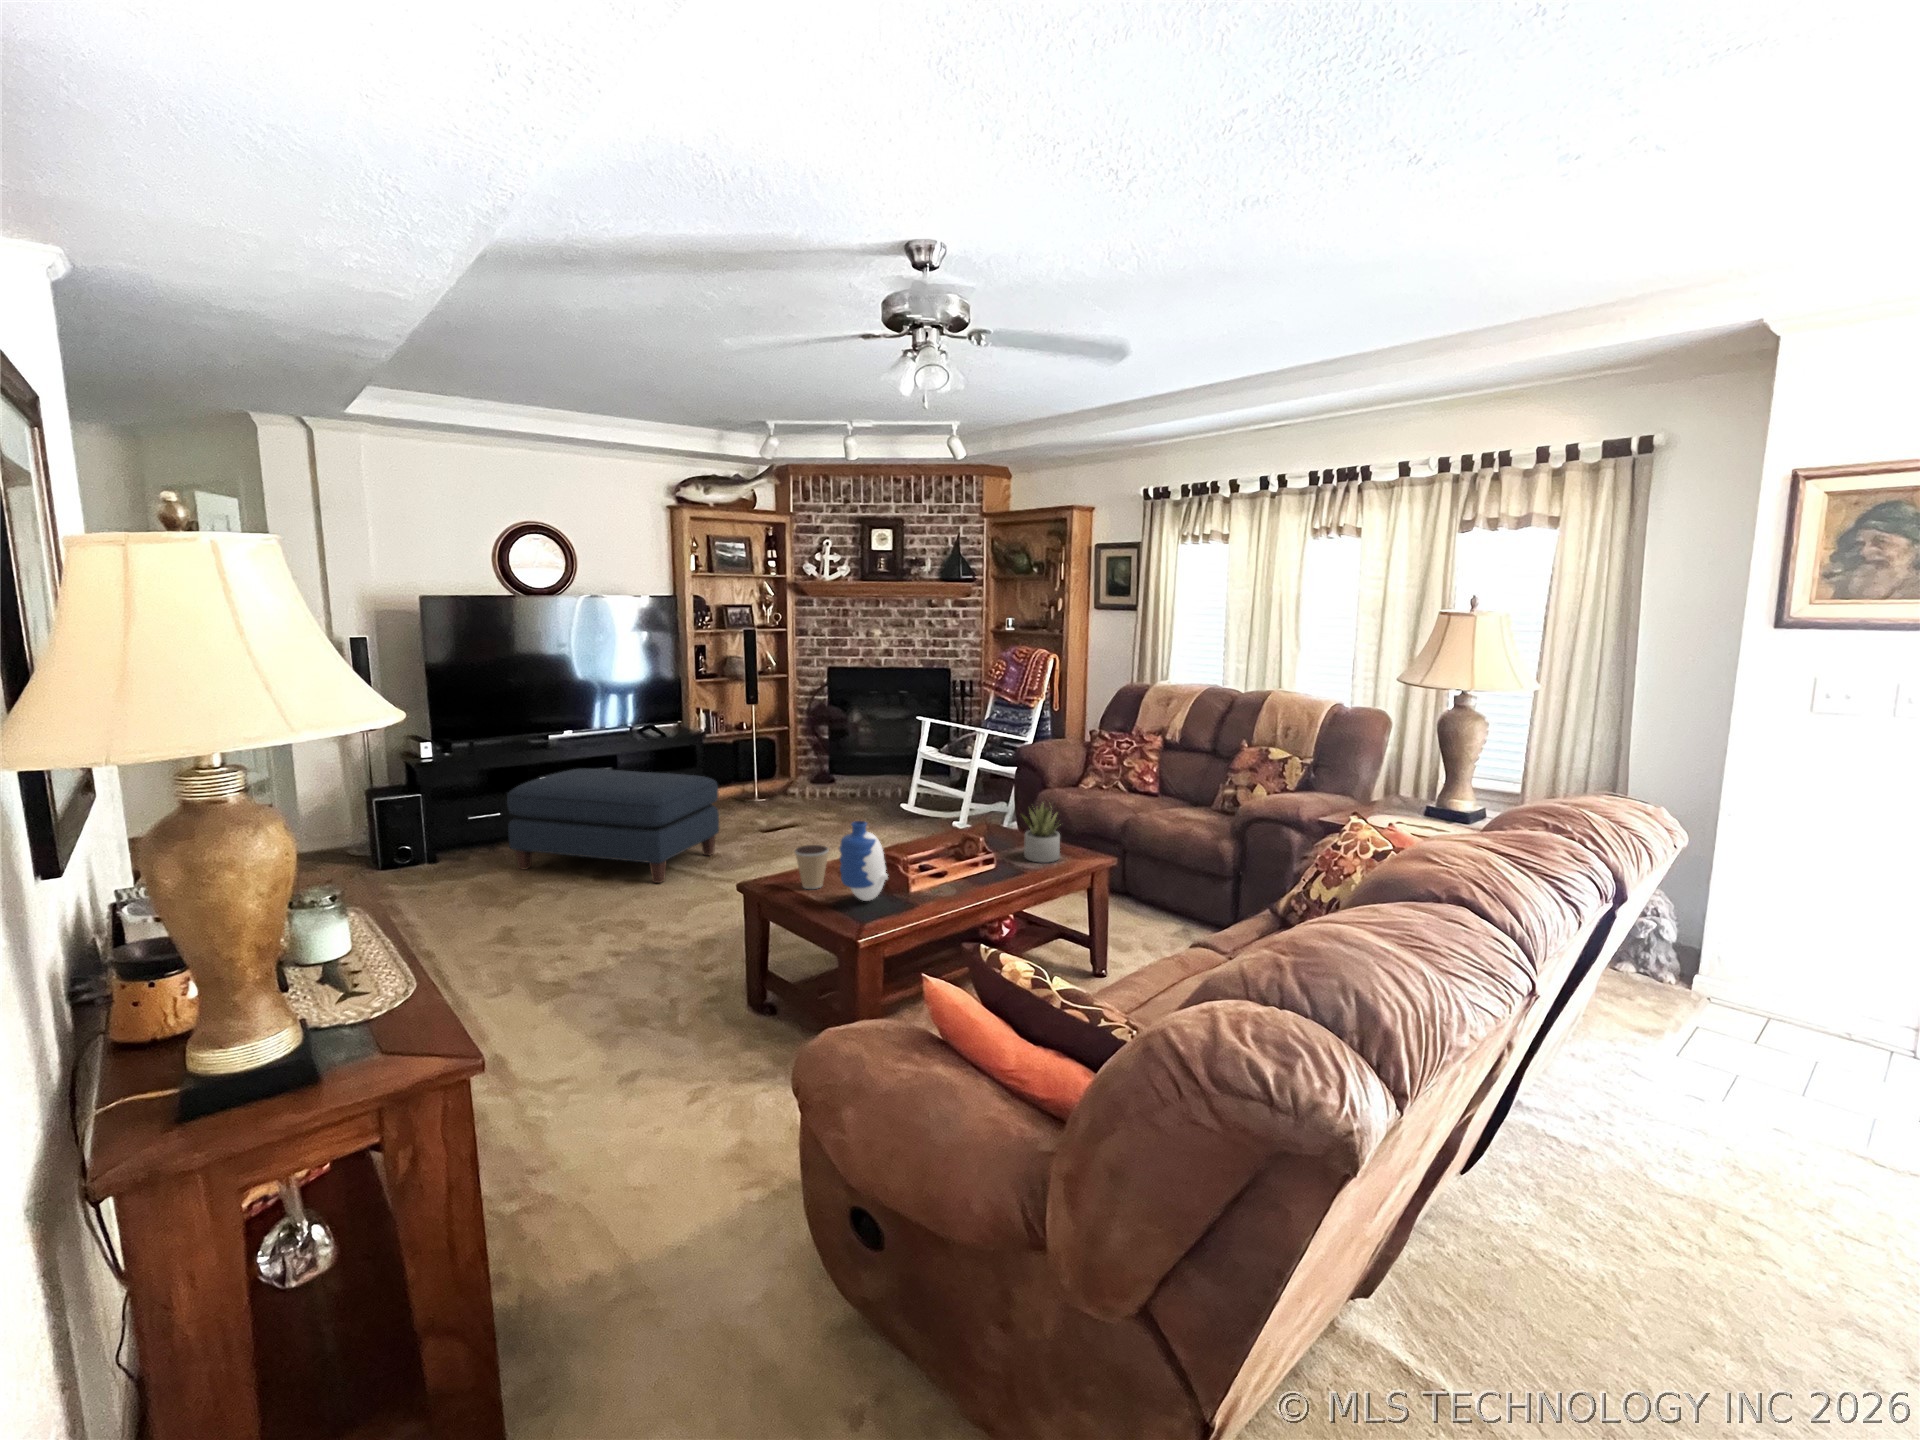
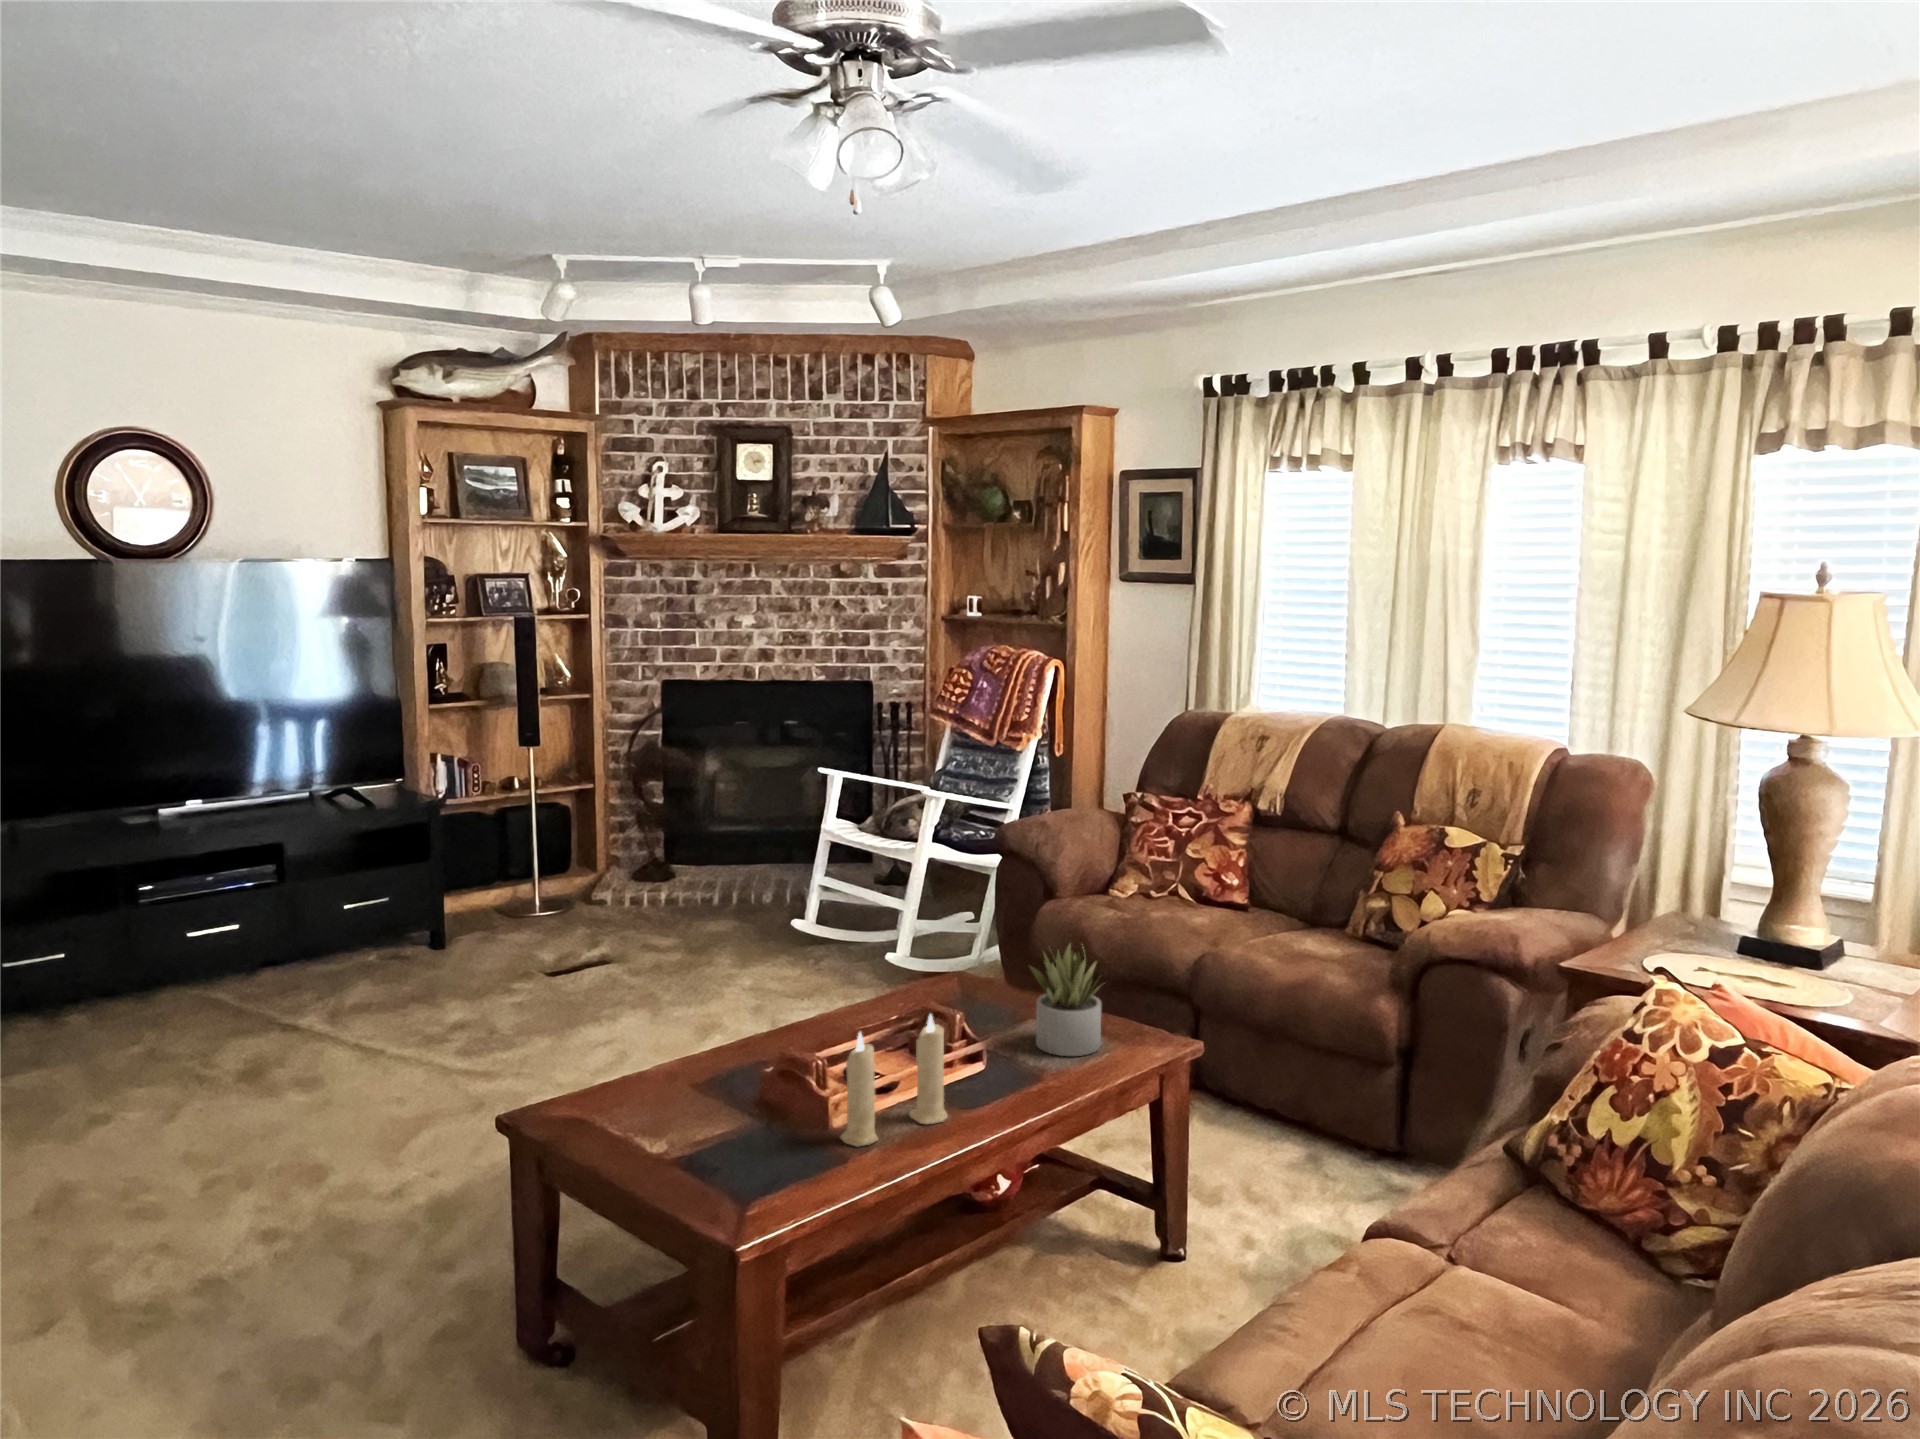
ottoman: present [507,769,719,883] -> none [66,873,468,1086]
vase: present [839,821,888,901] -> none [695,1000,789,1153]
candle: none [914,830,972,900] -> present [840,1014,948,1147]
coffee cup: present [795,845,829,889] -> none [606,1040,674,1129]

